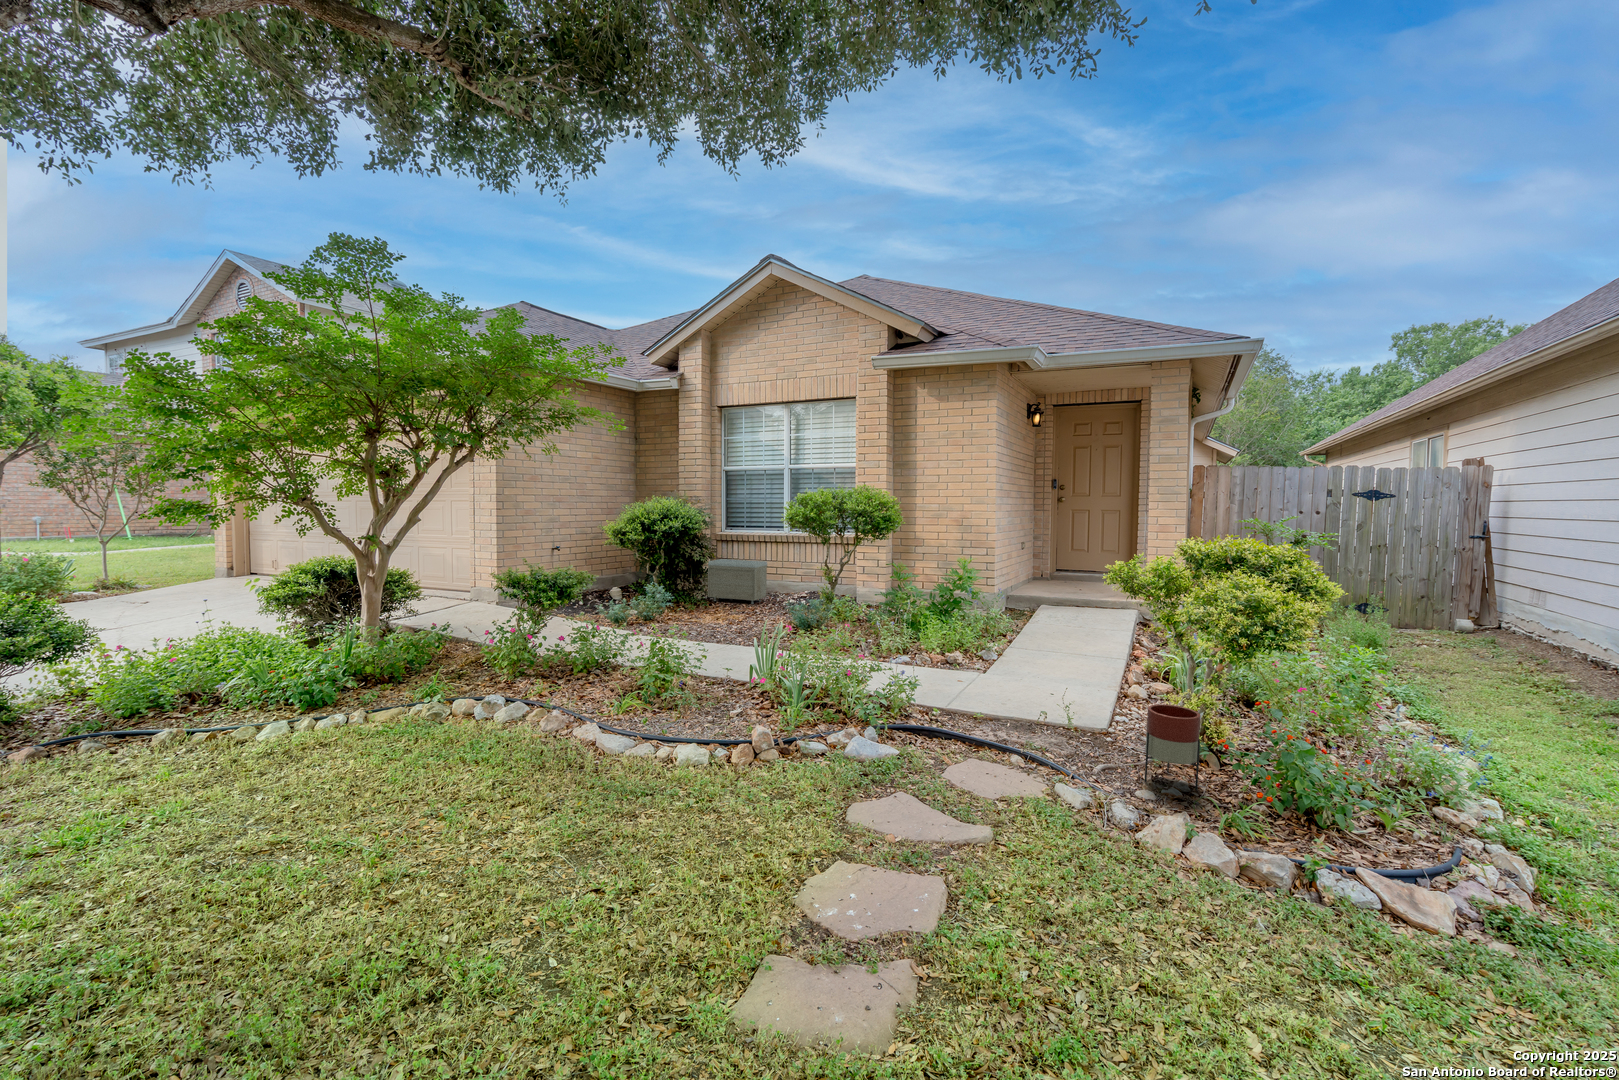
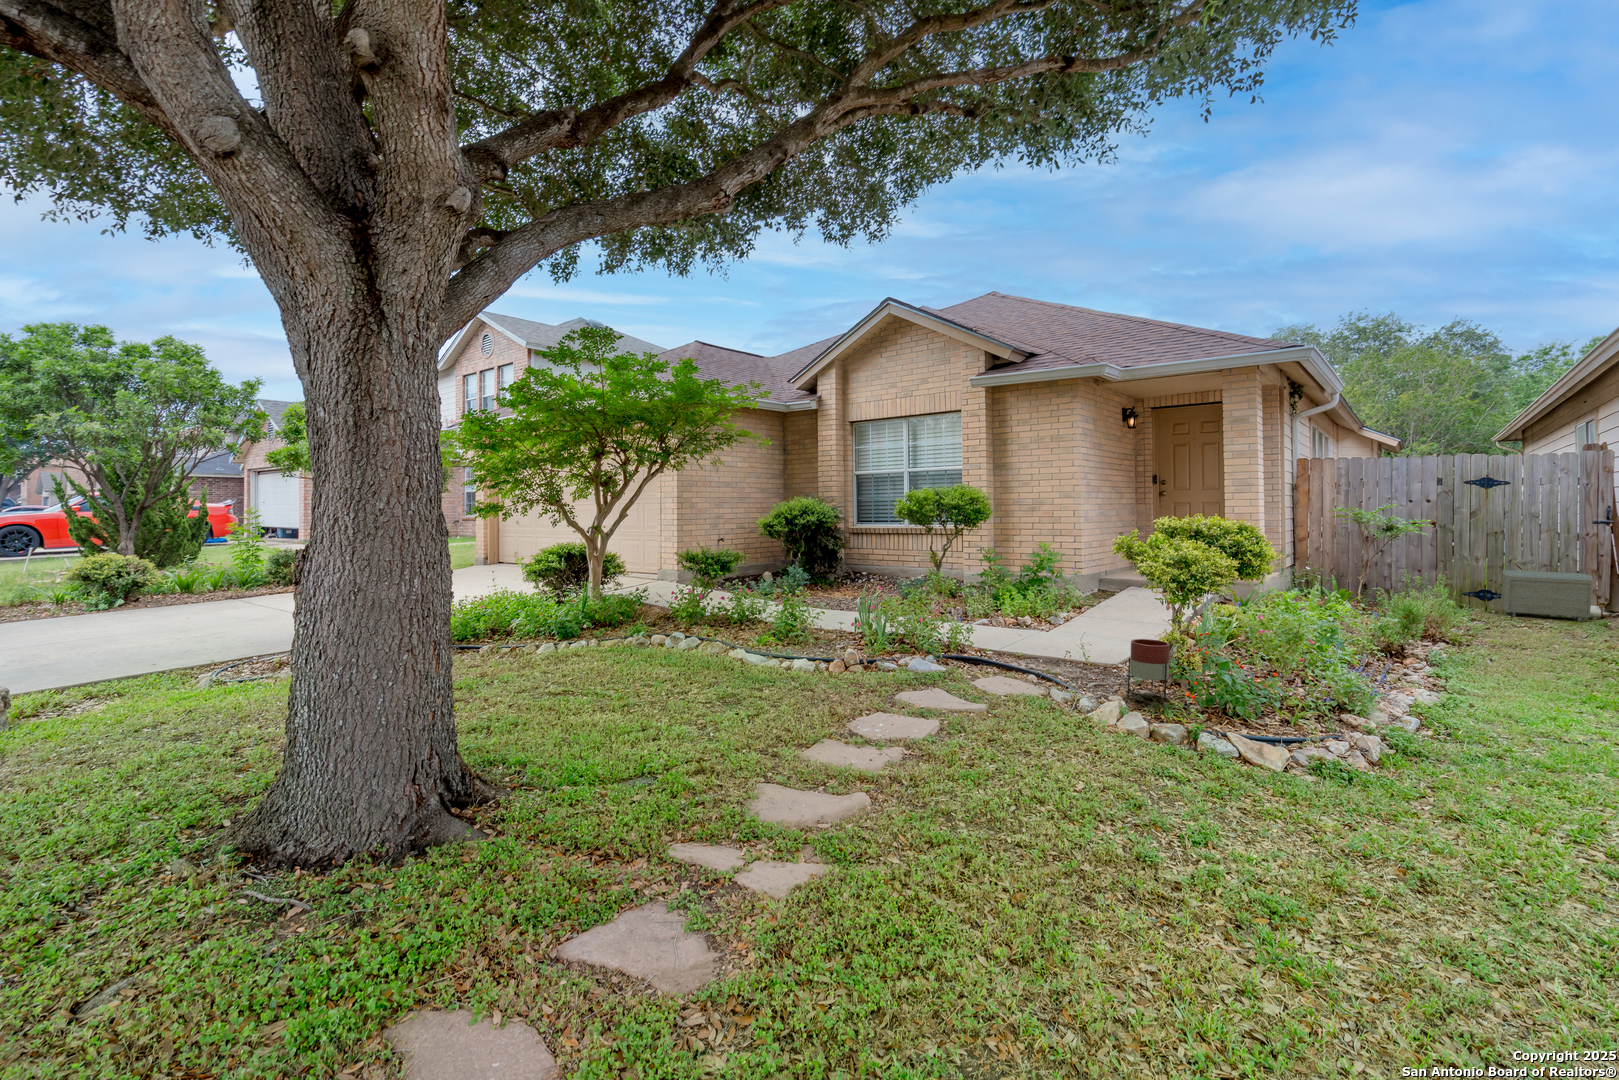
storage bench: present [708,559,767,604] -> present [1501,570,1592,621]

